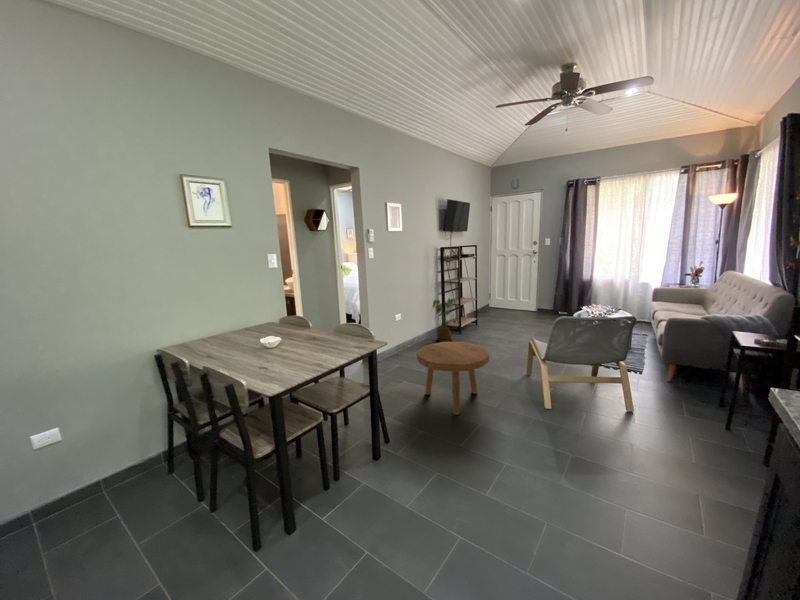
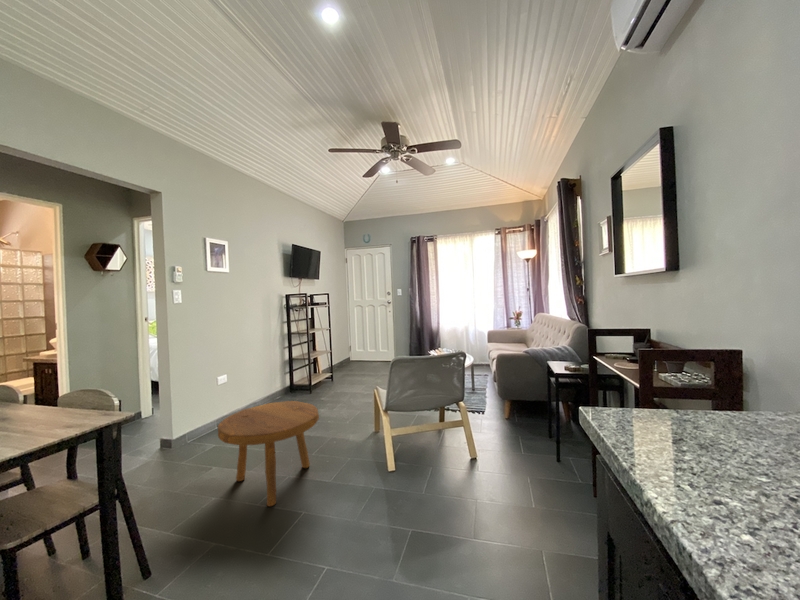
house plant: present [433,298,456,342] -> none [274,351,313,404]

